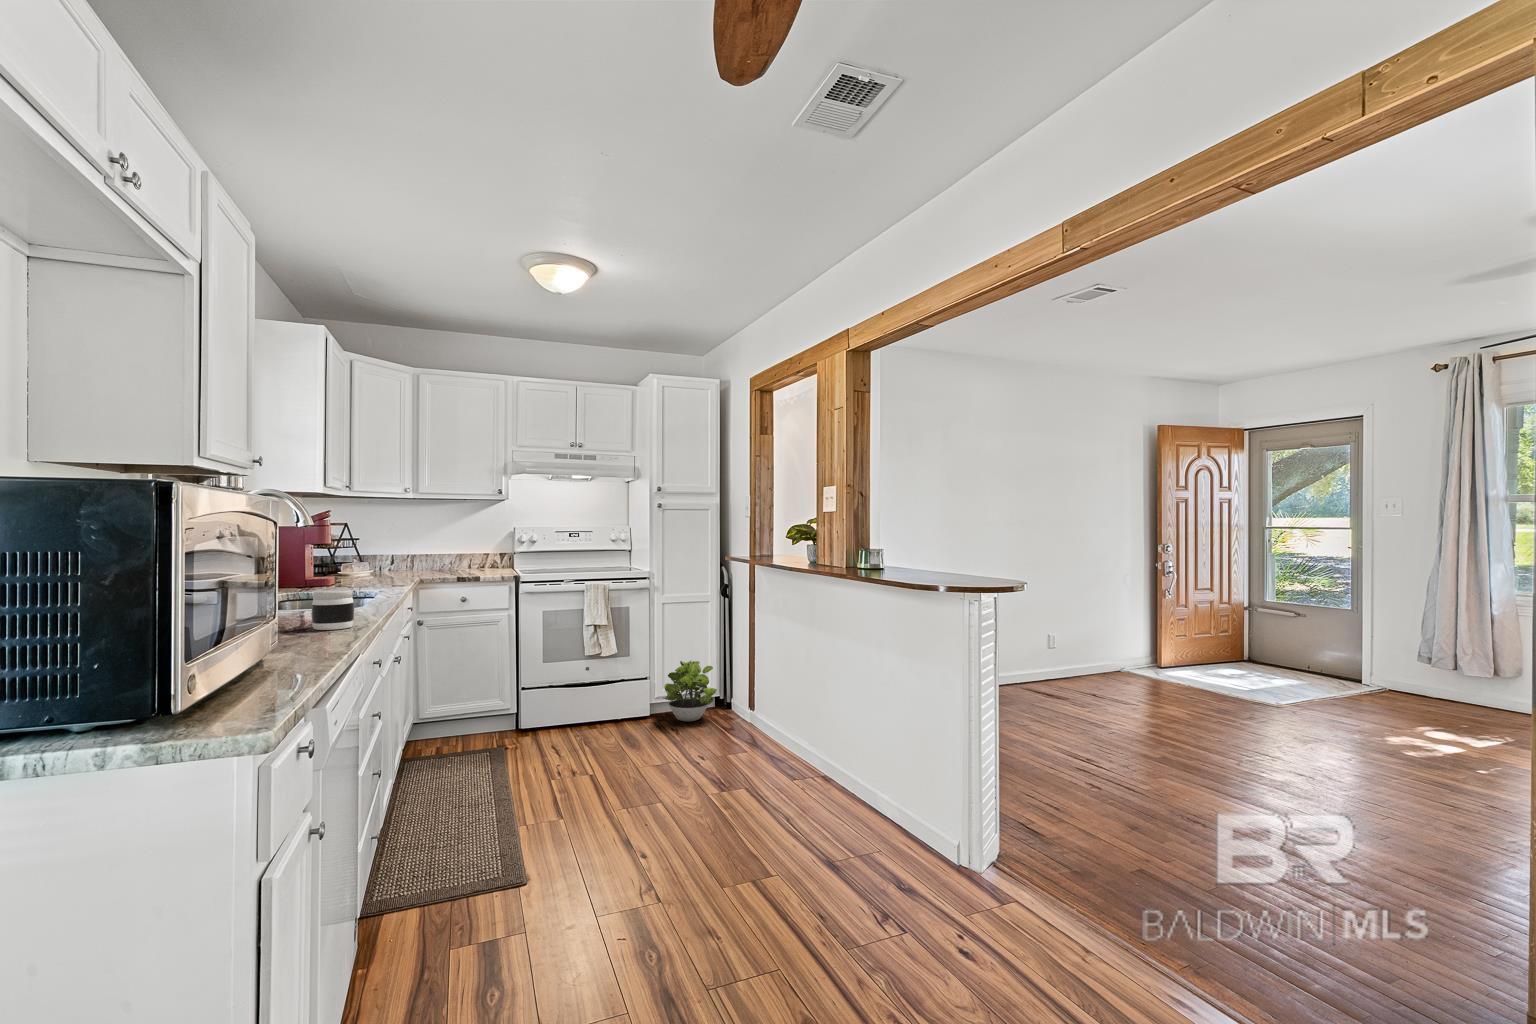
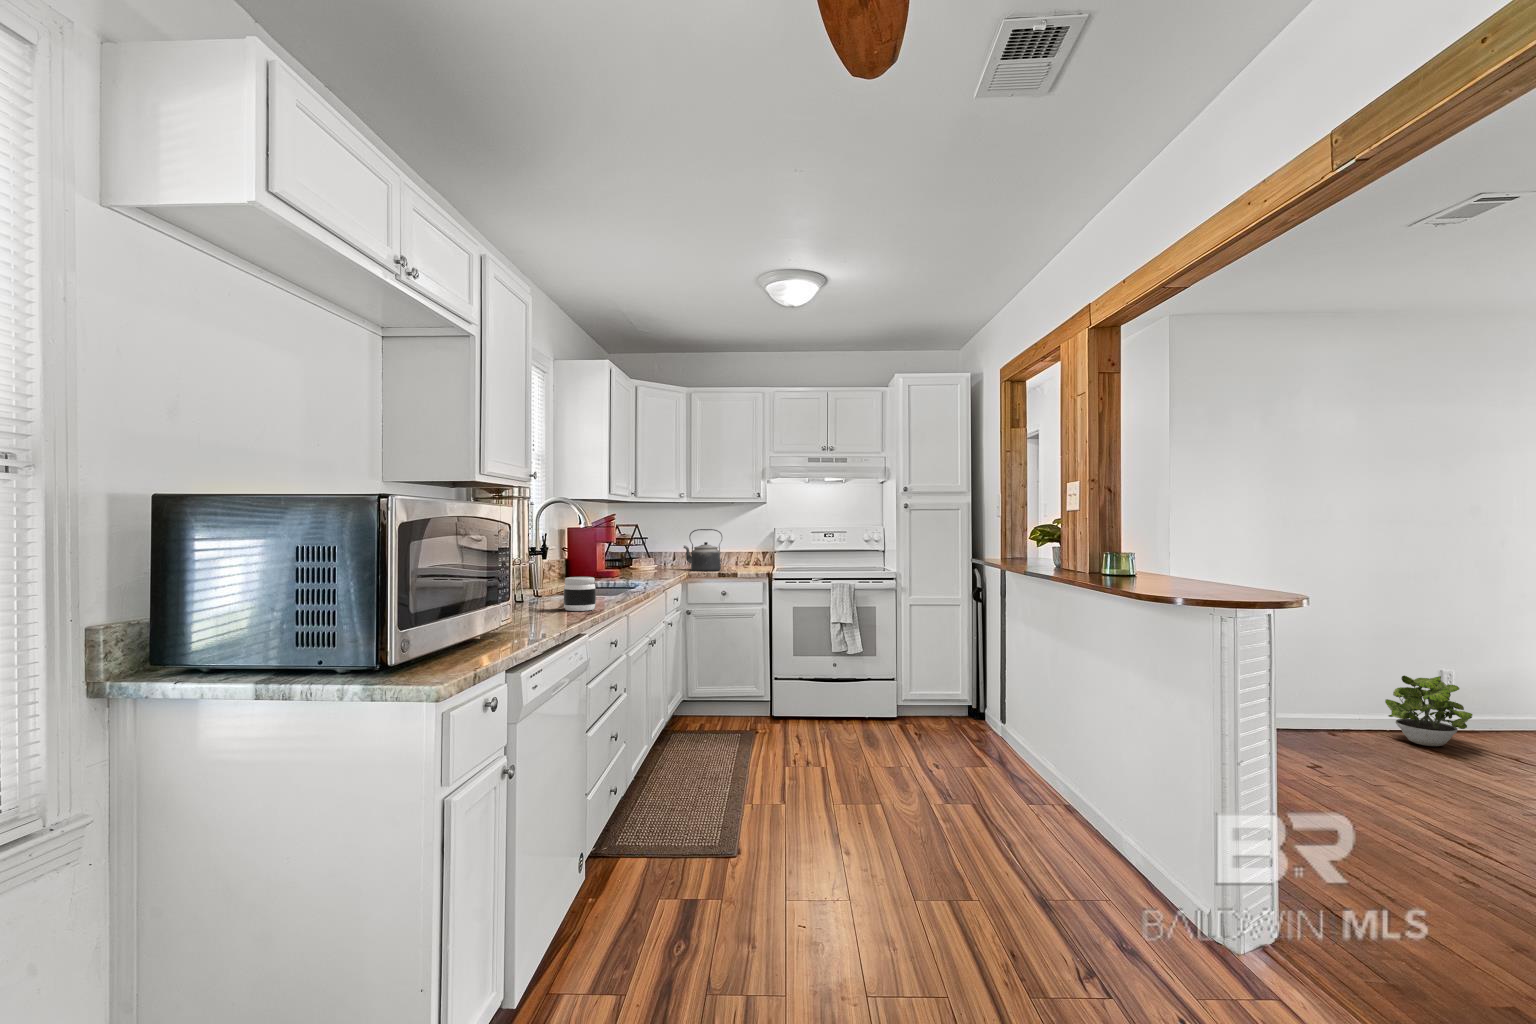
kettle: none [407,531,454,577] -> present [683,529,722,571]
potted plant: present [664,661,717,722] -> present [1385,676,1472,746]

